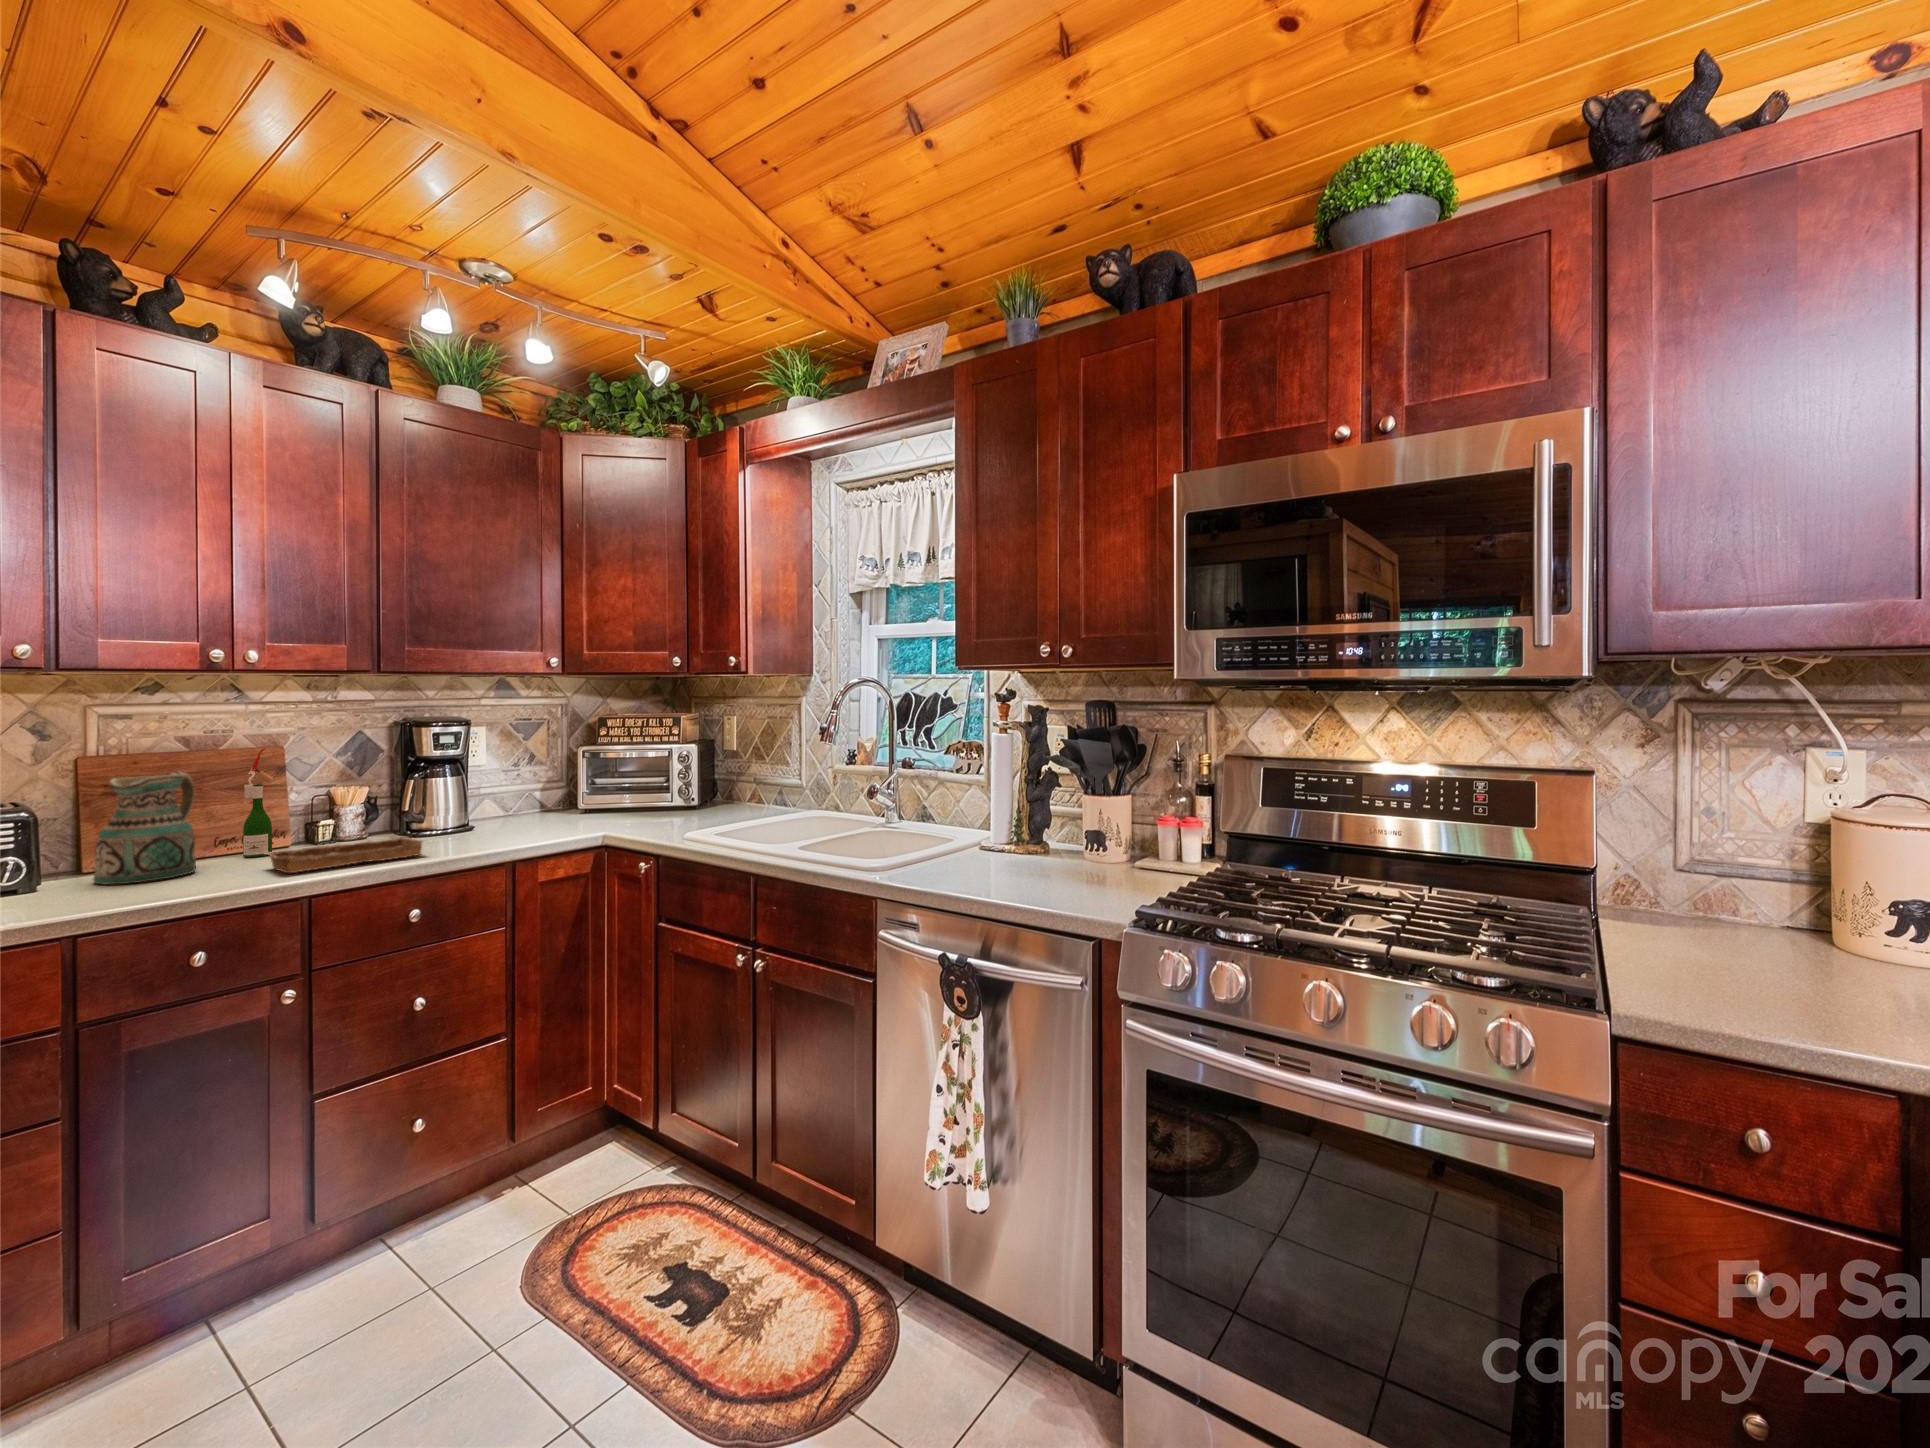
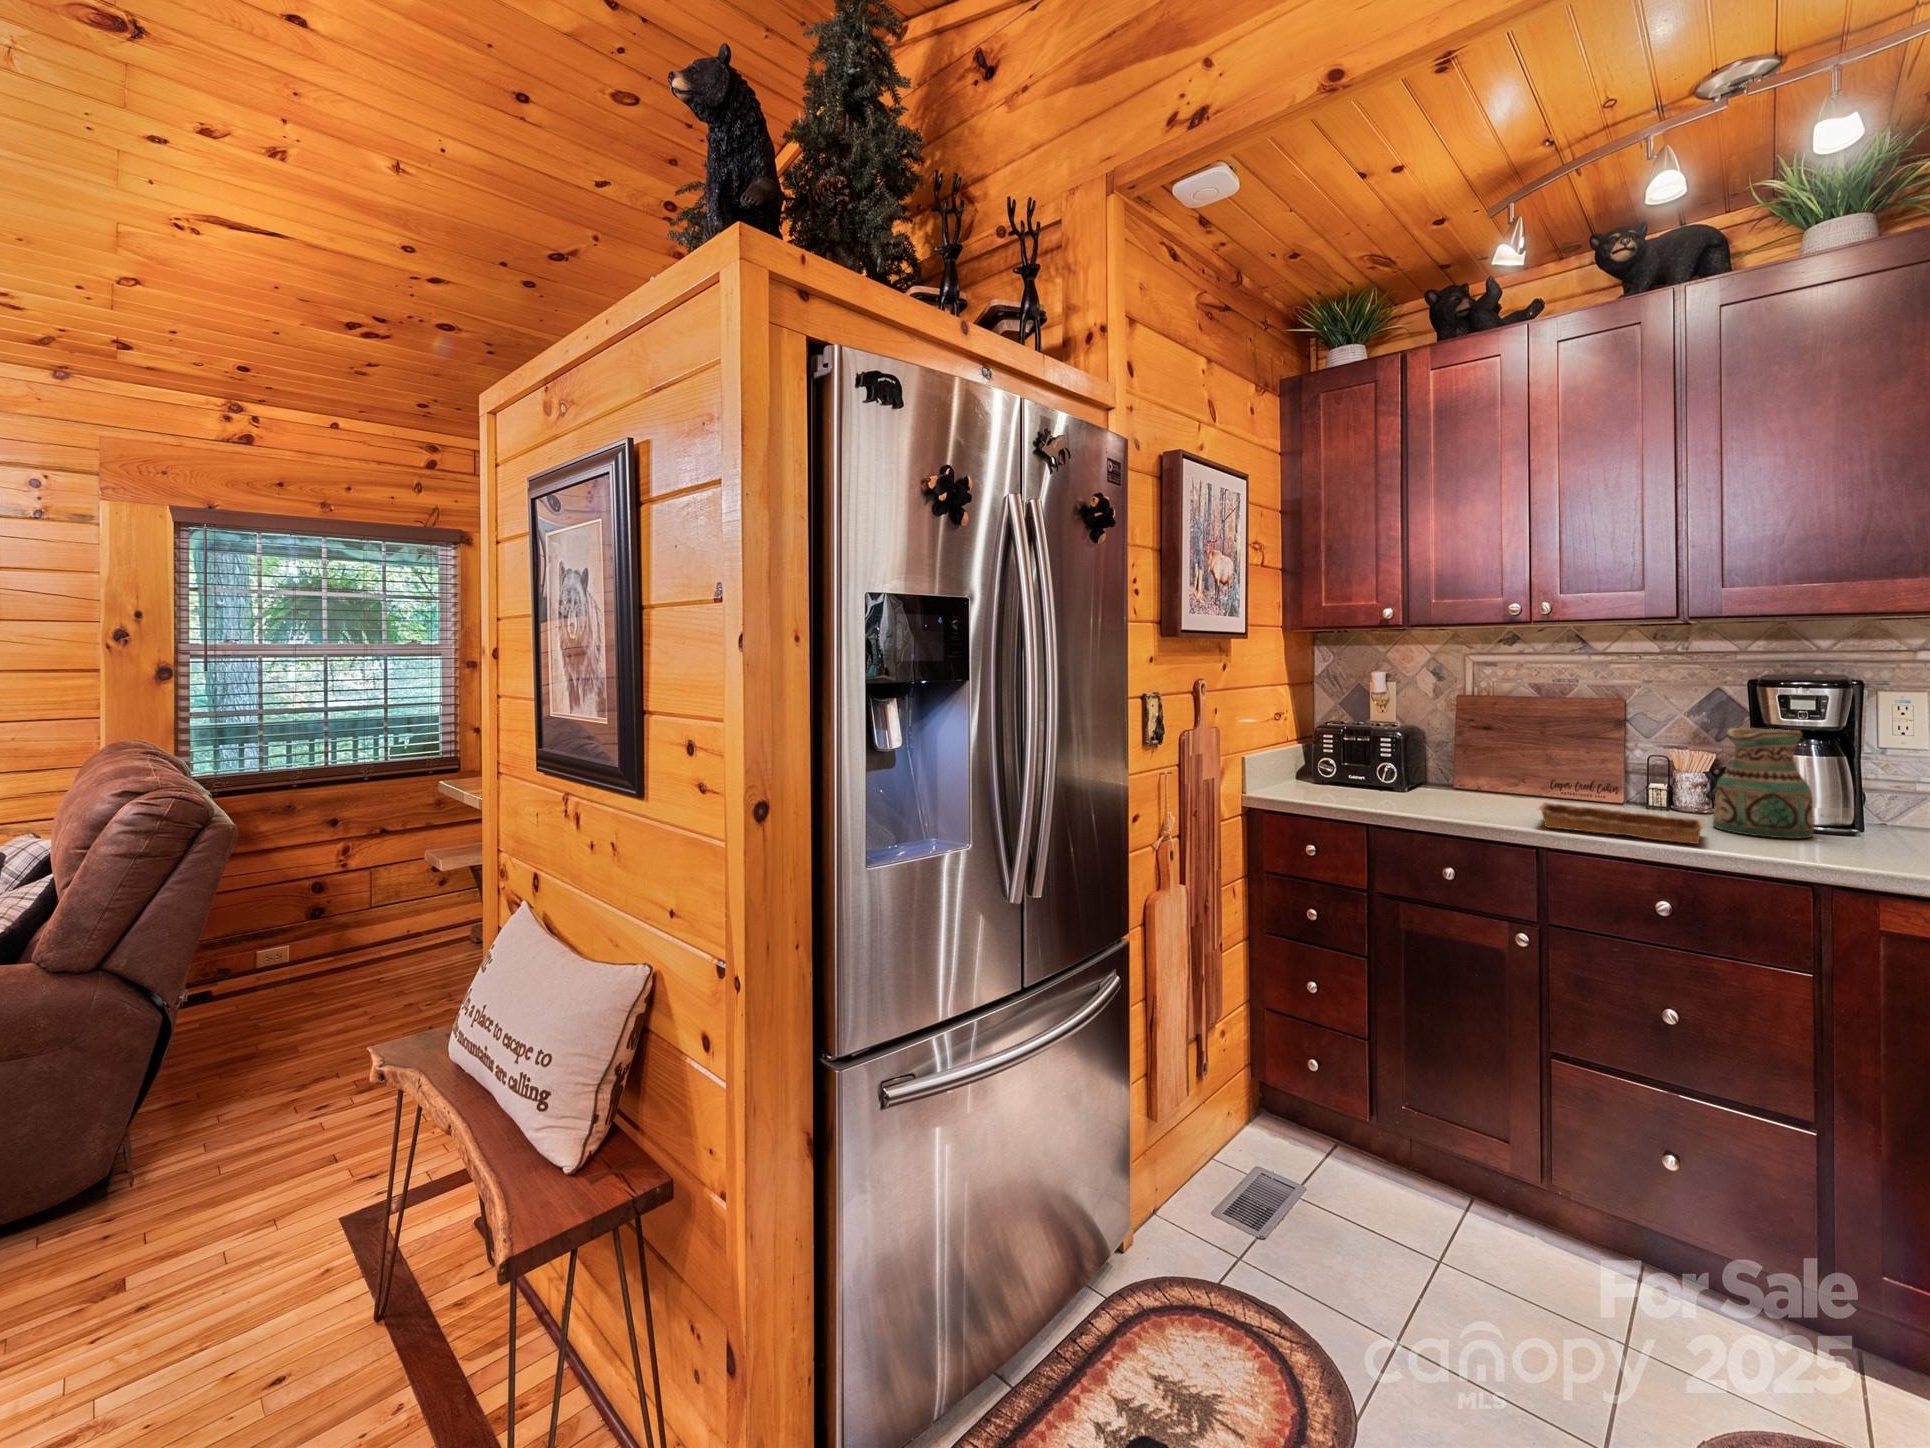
wine bottle: present [243,748,273,857] -> none [1561,700,1599,809]
ceramic pitcher: present [93,771,196,884] -> present [1713,728,1814,838]

